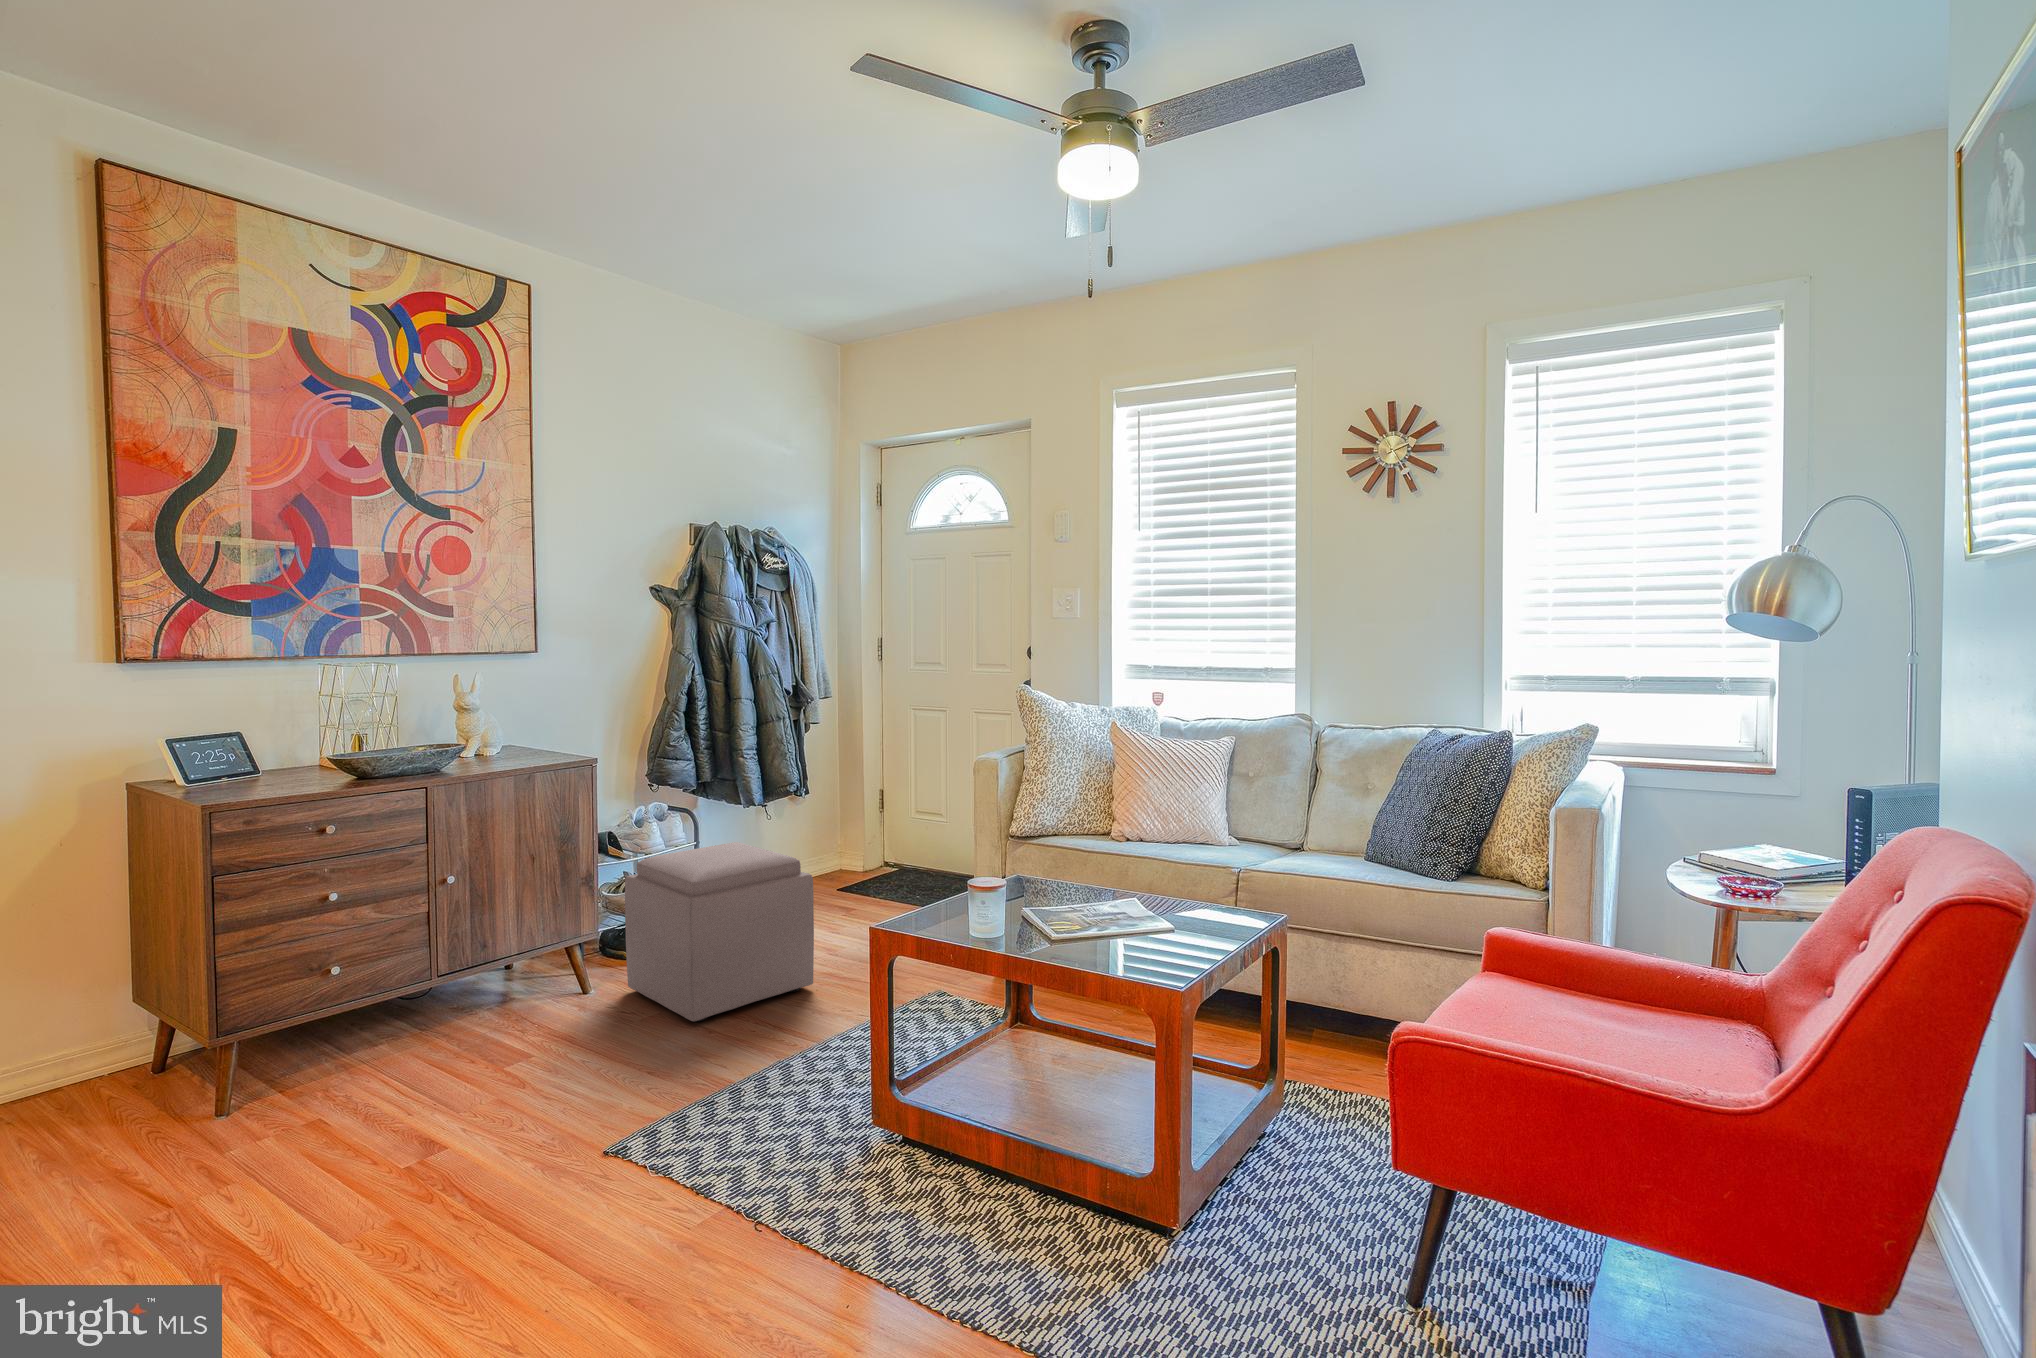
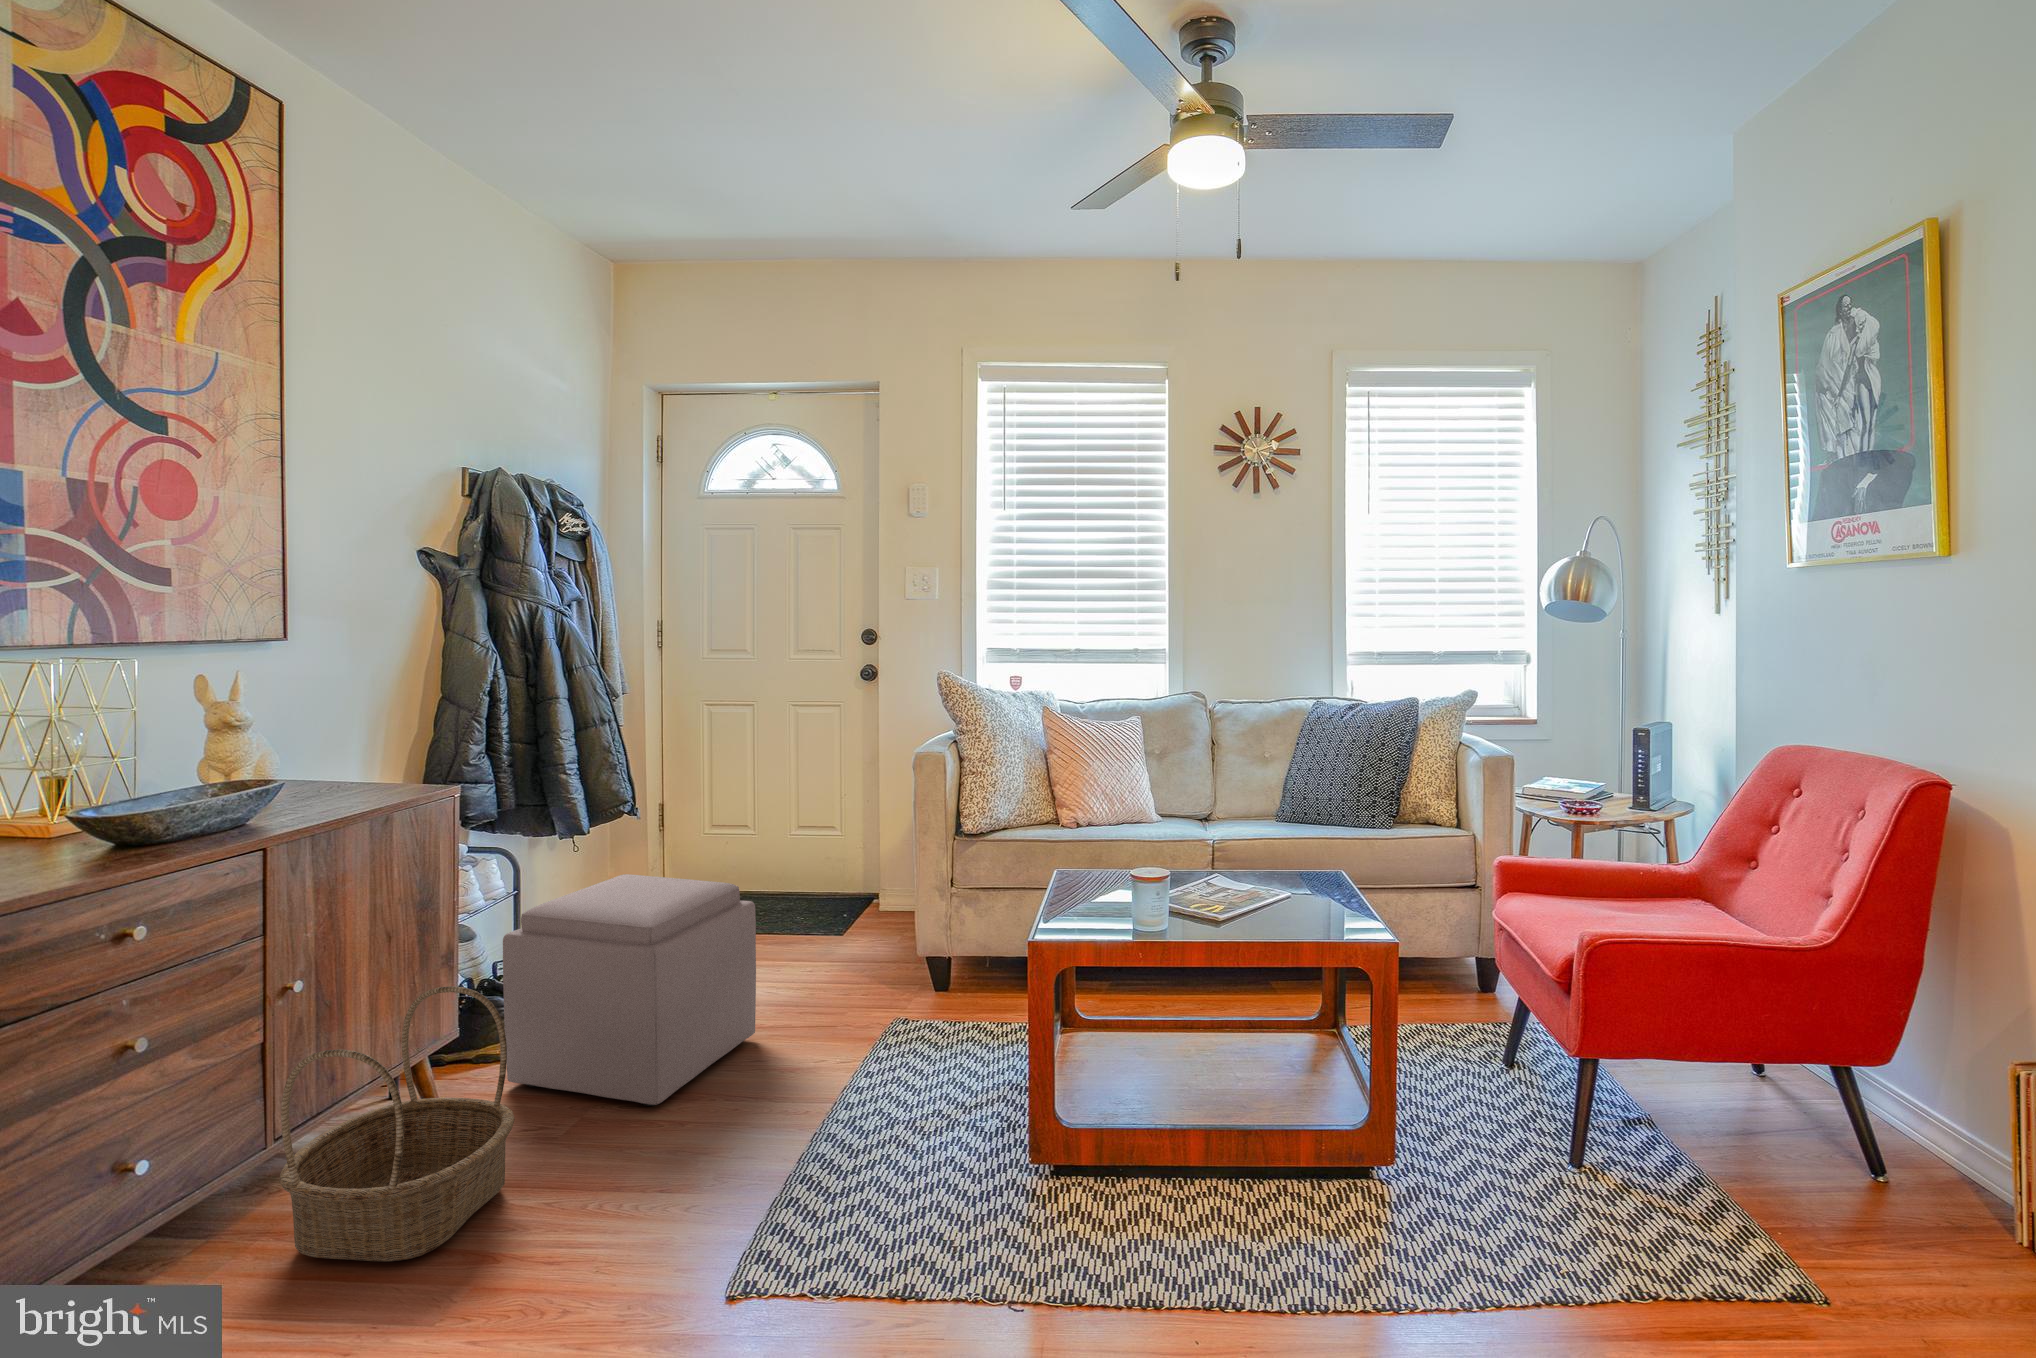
basket: none [409,904,565,1083] -> present [279,986,515,1261]

